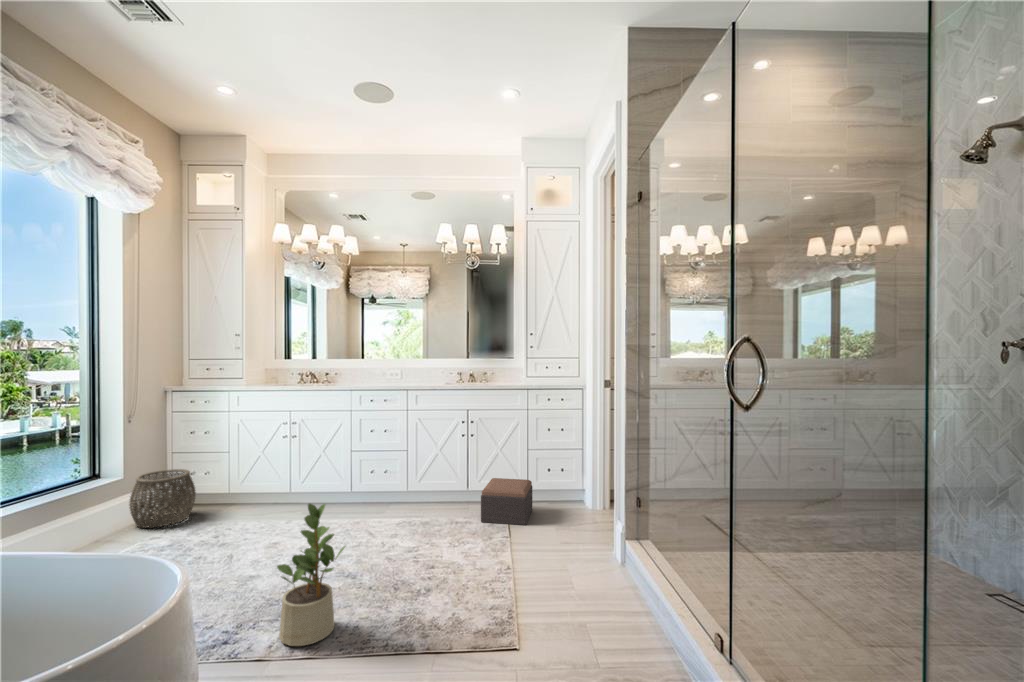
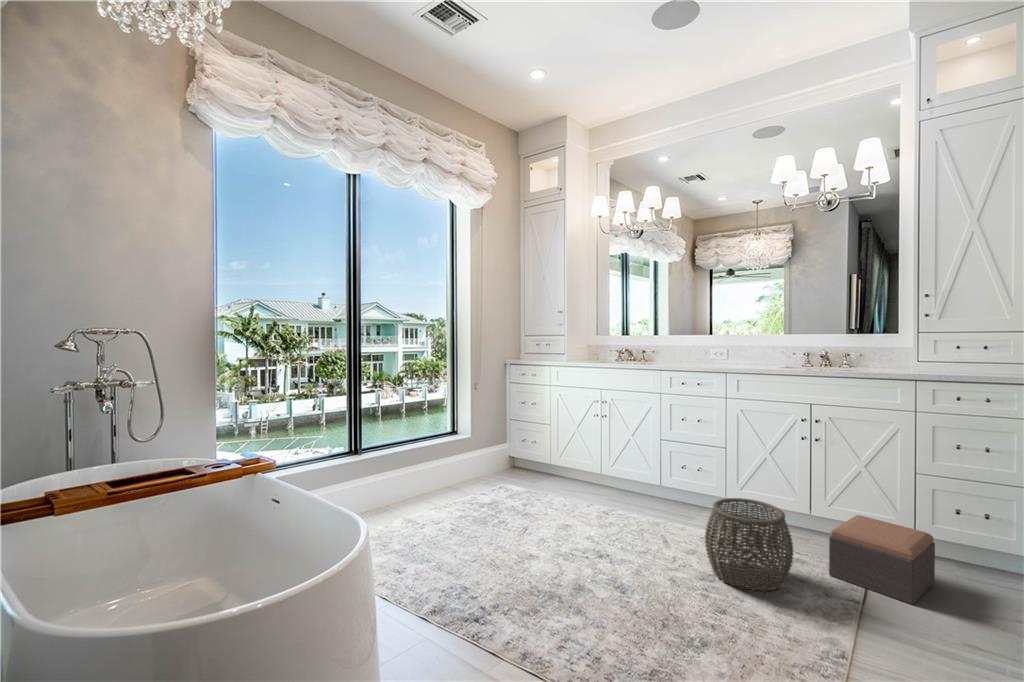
woven basket: present [129,469,196,528] -> present [705,498,793,592]
potted plant: present [277,504,345,646] -> none [519,496,586,658]

